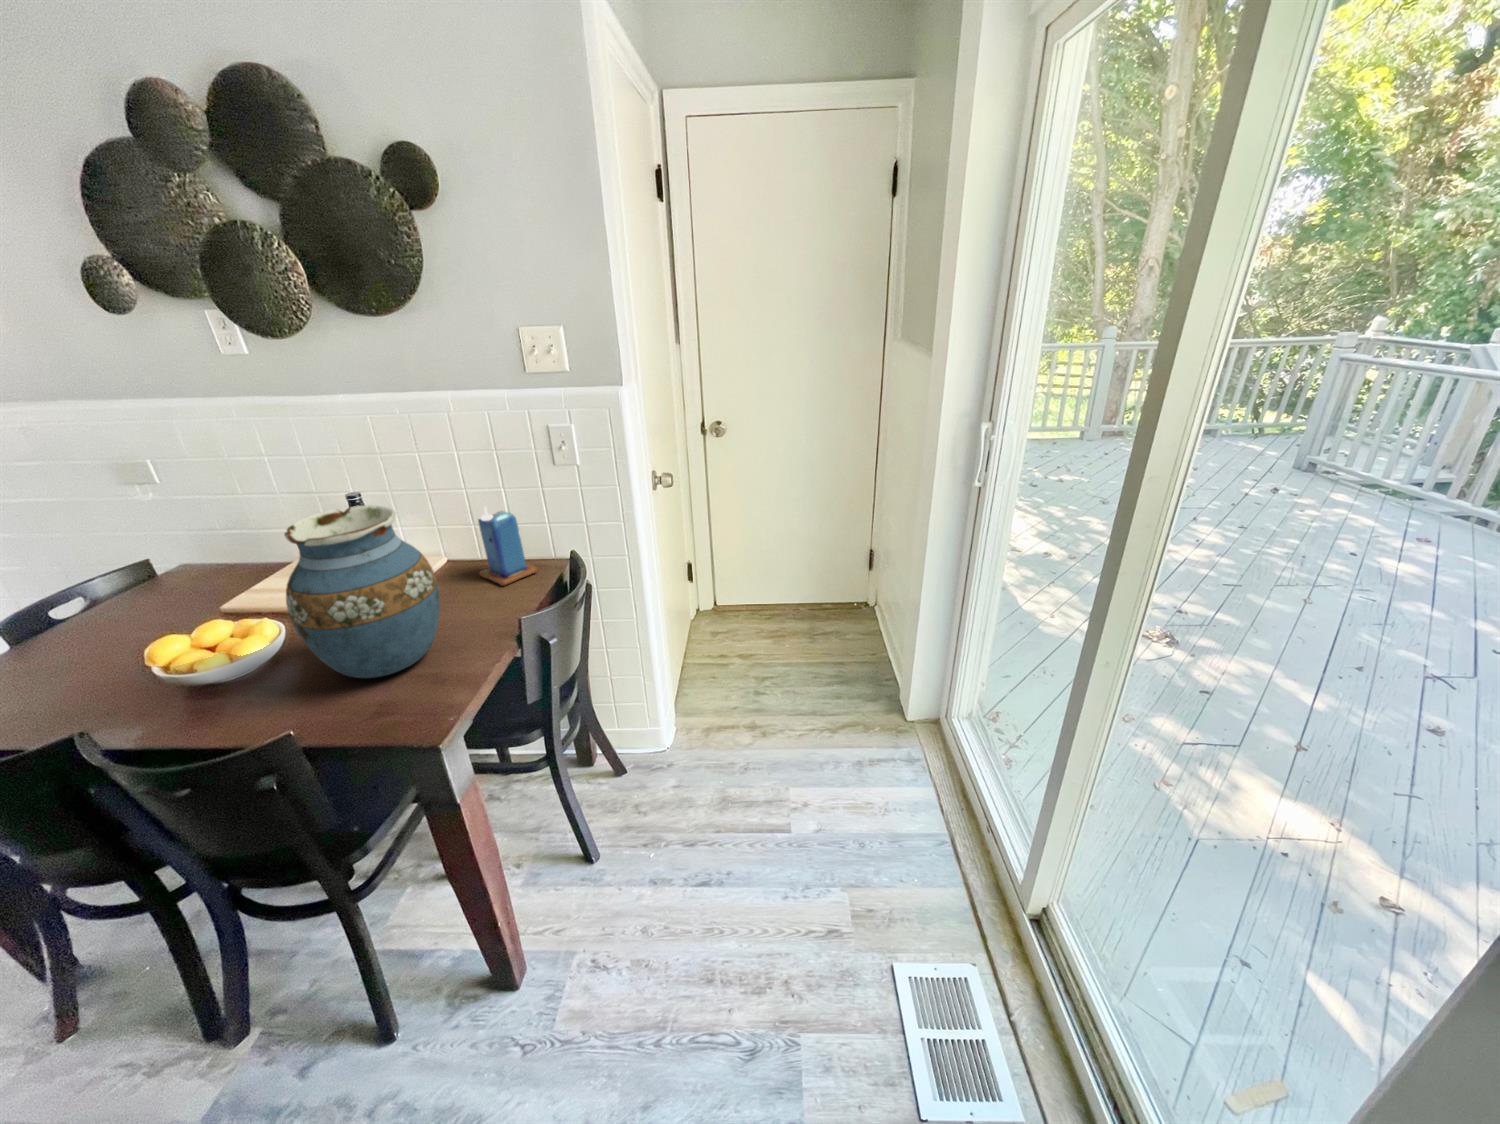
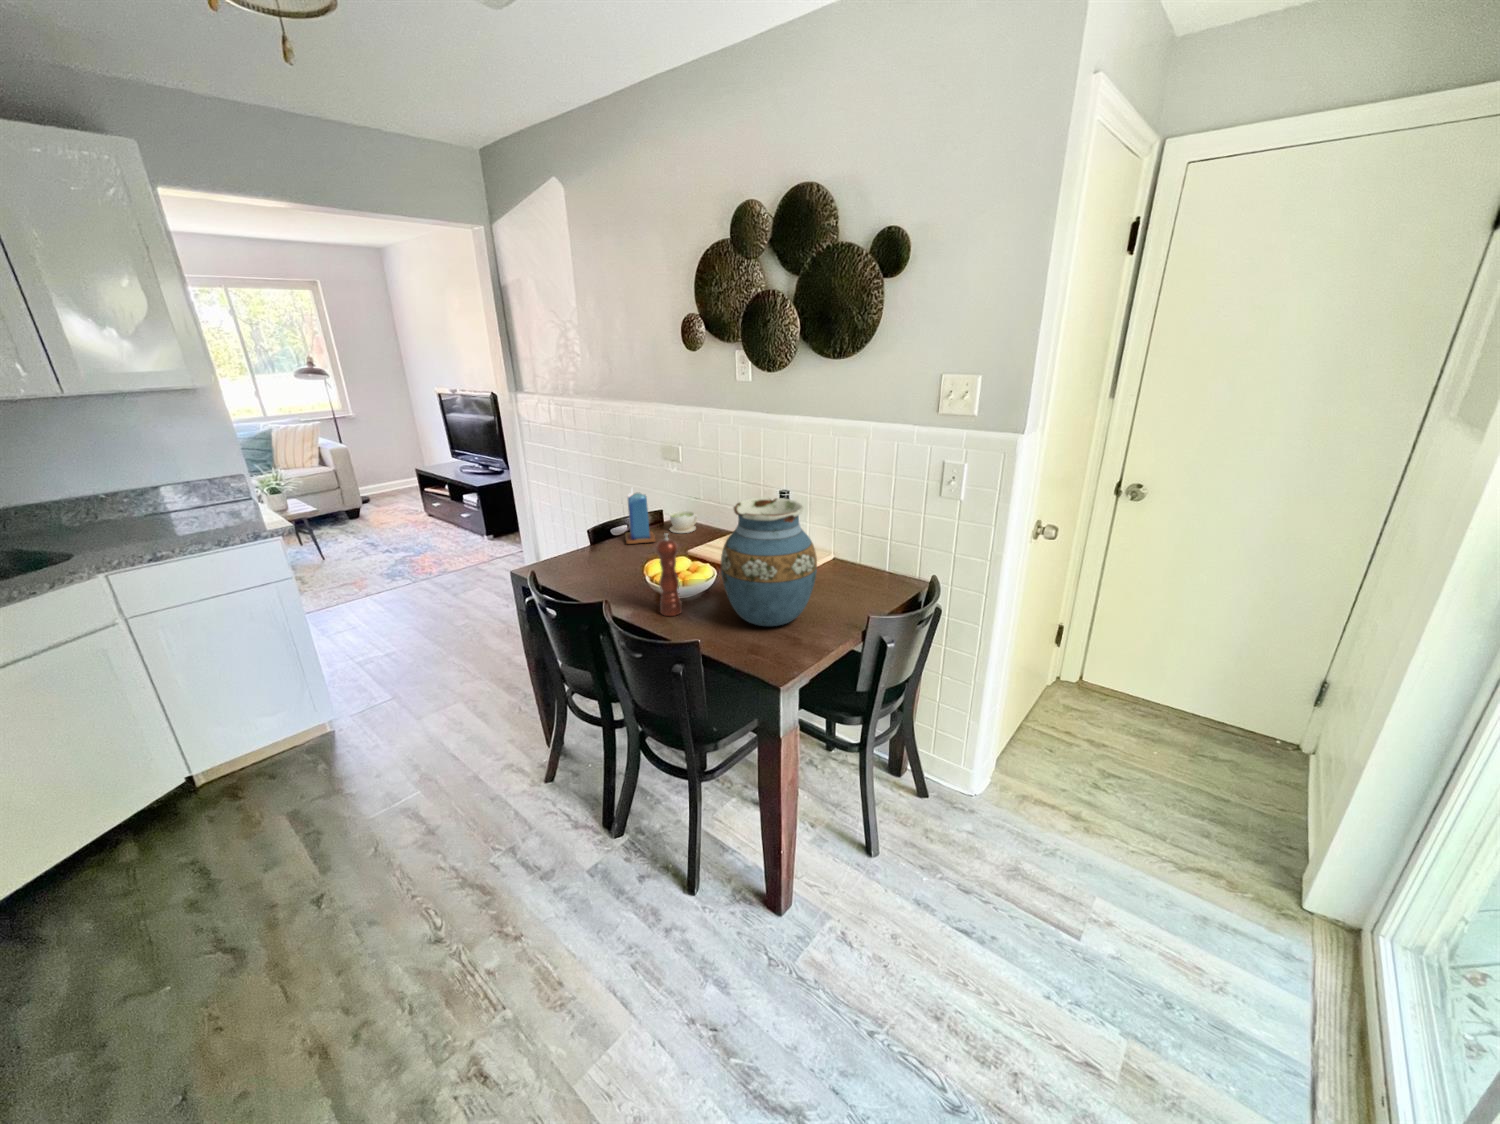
candle: present [478,507,538,586] -> present [625,489,656,544]
coffee cup: none [168,551,224,587] -> present [670,511,698,533]
pepper mill: none [159,598,244,716] -> present [656,533,682,616]

